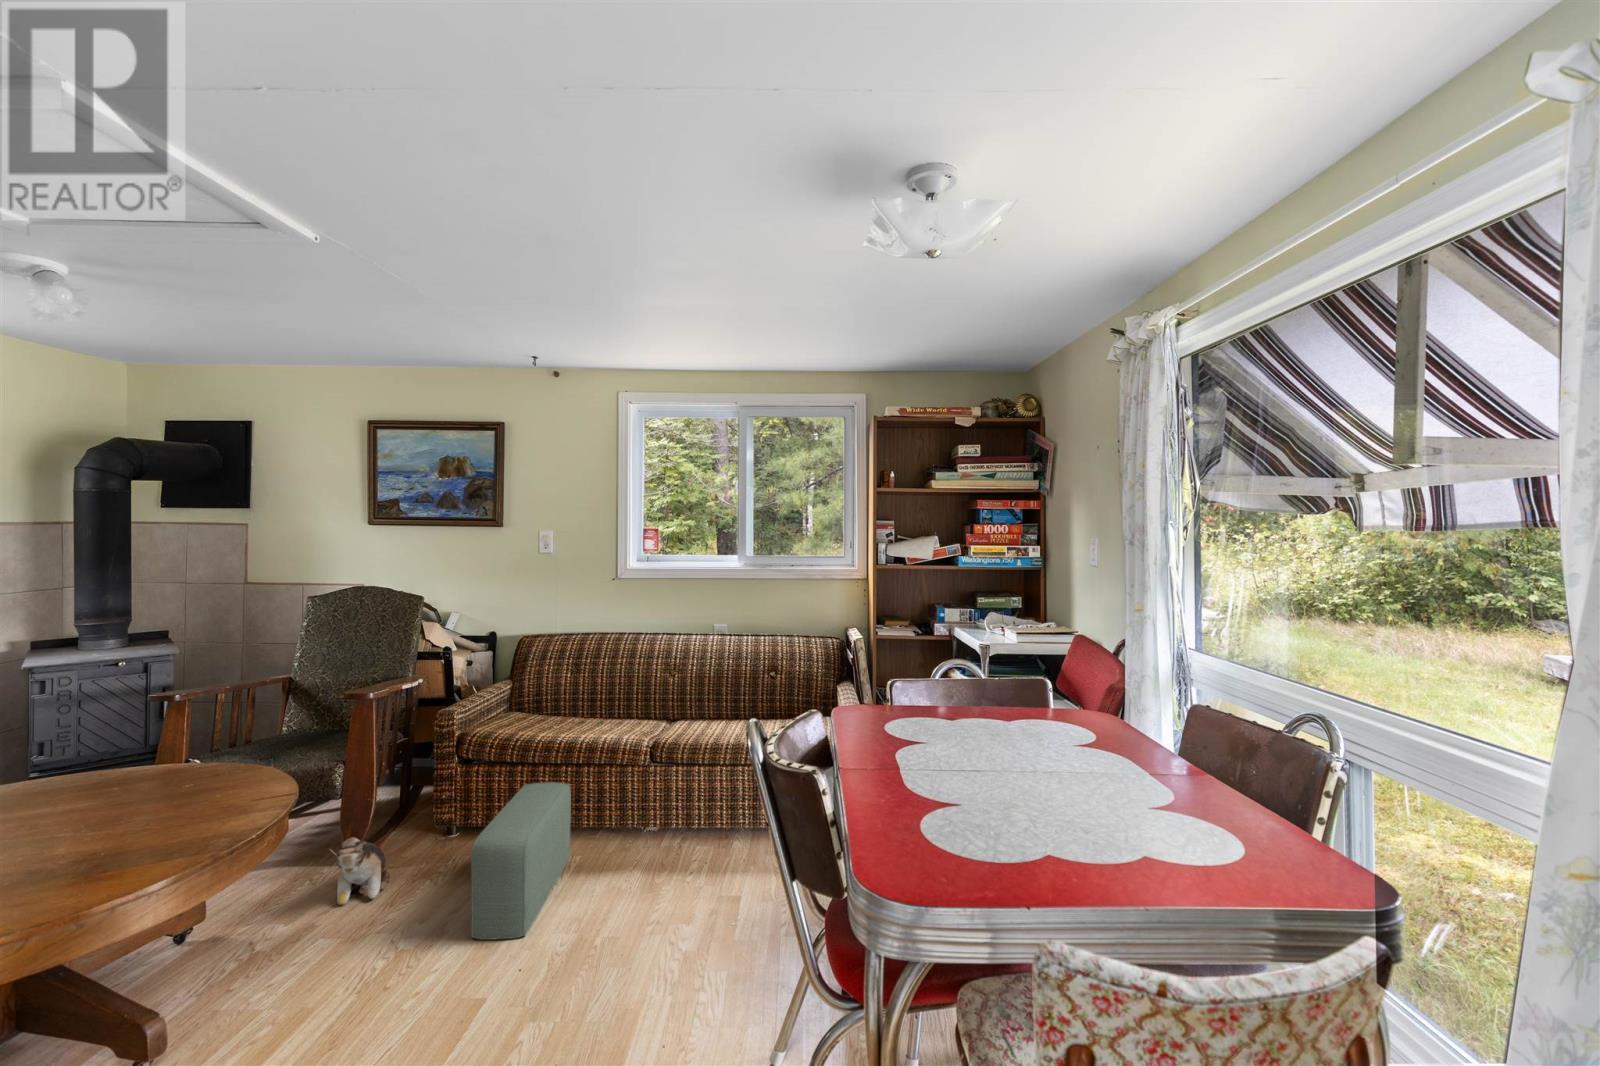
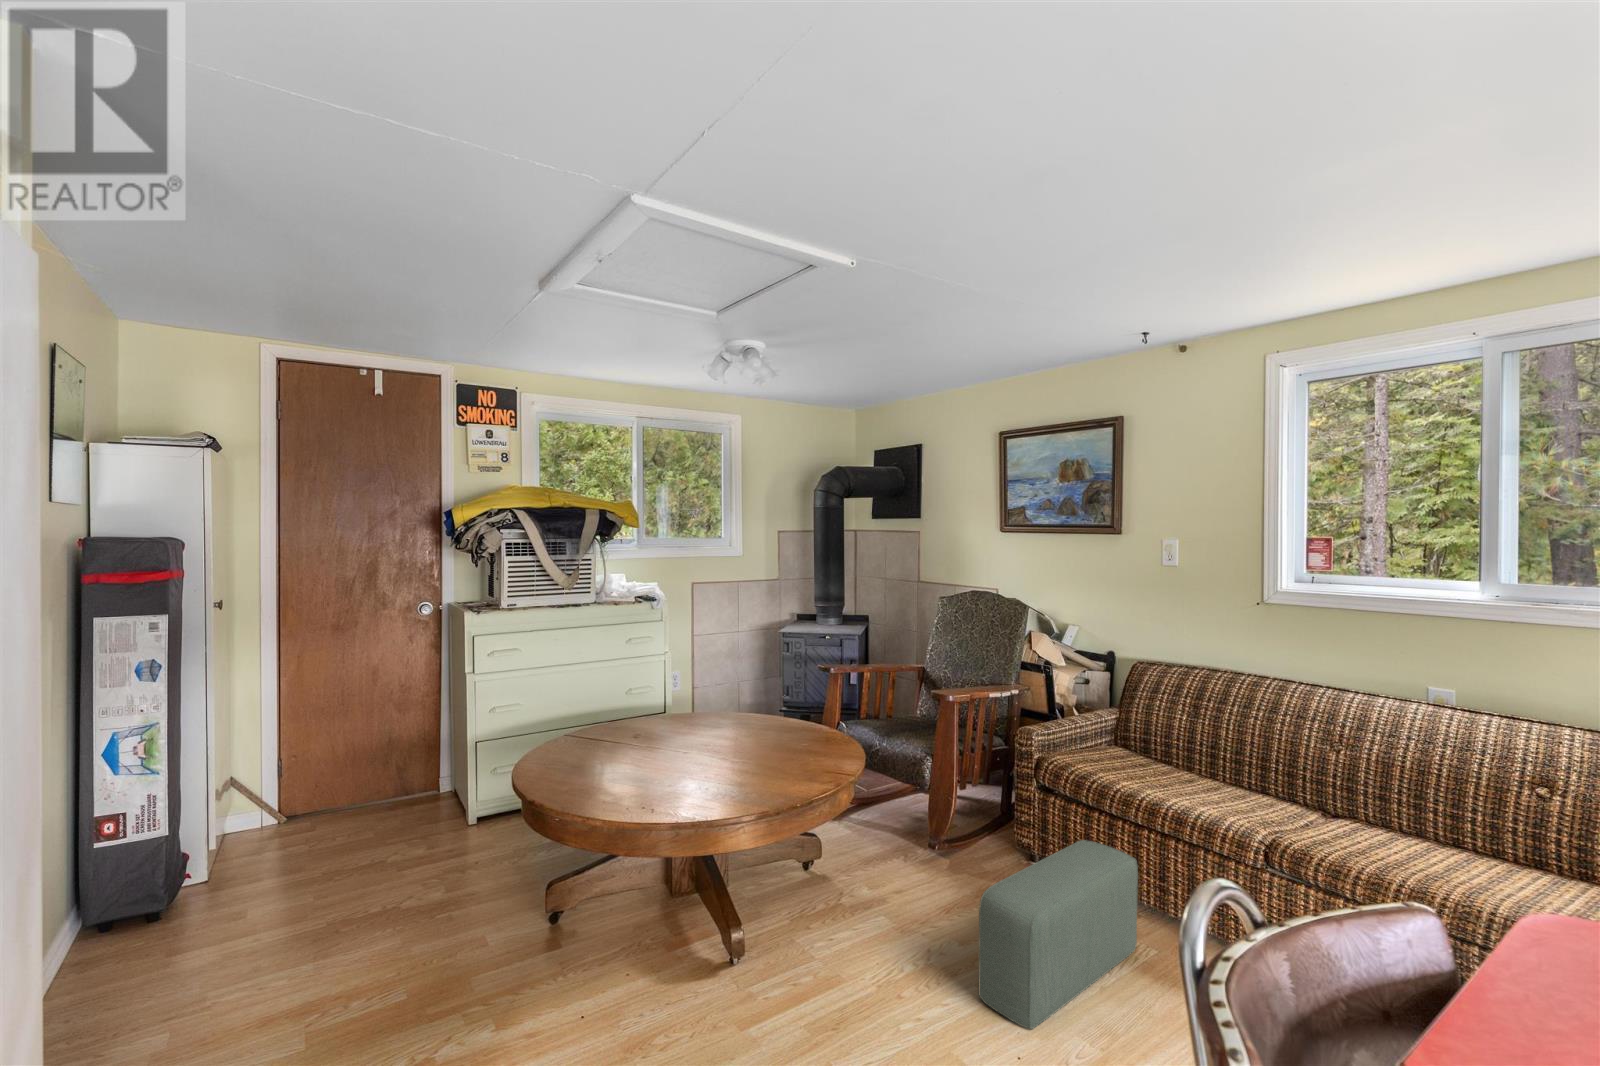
plush toy: present [330,837,390,905] -> none [885,835,951,902]

